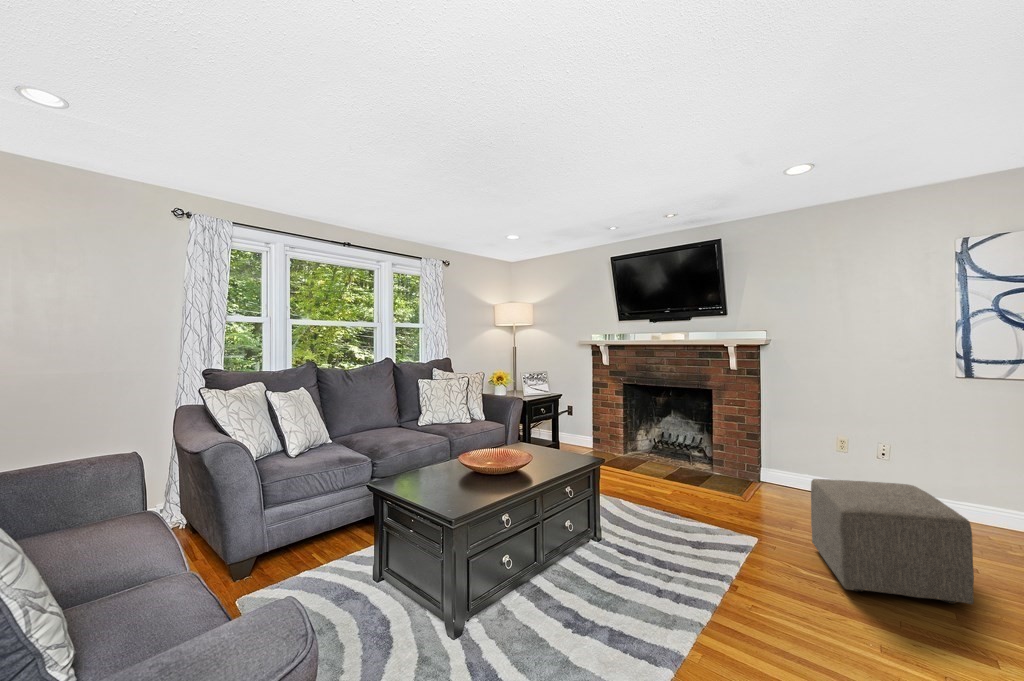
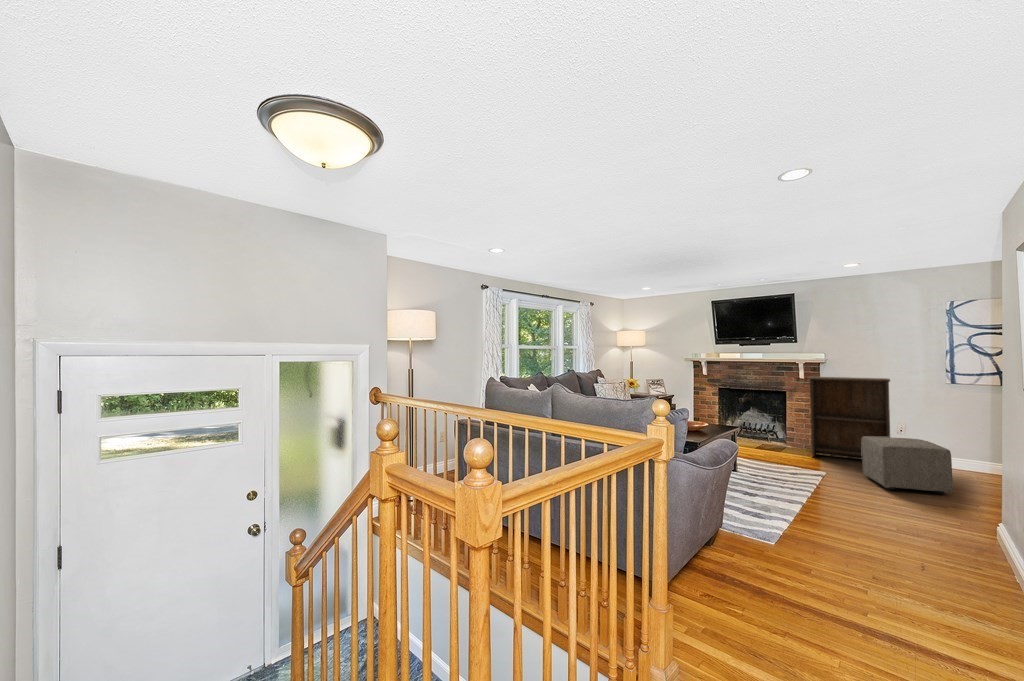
bookshelf: none [736,368,863,518] -> present [808,377,890,459]

